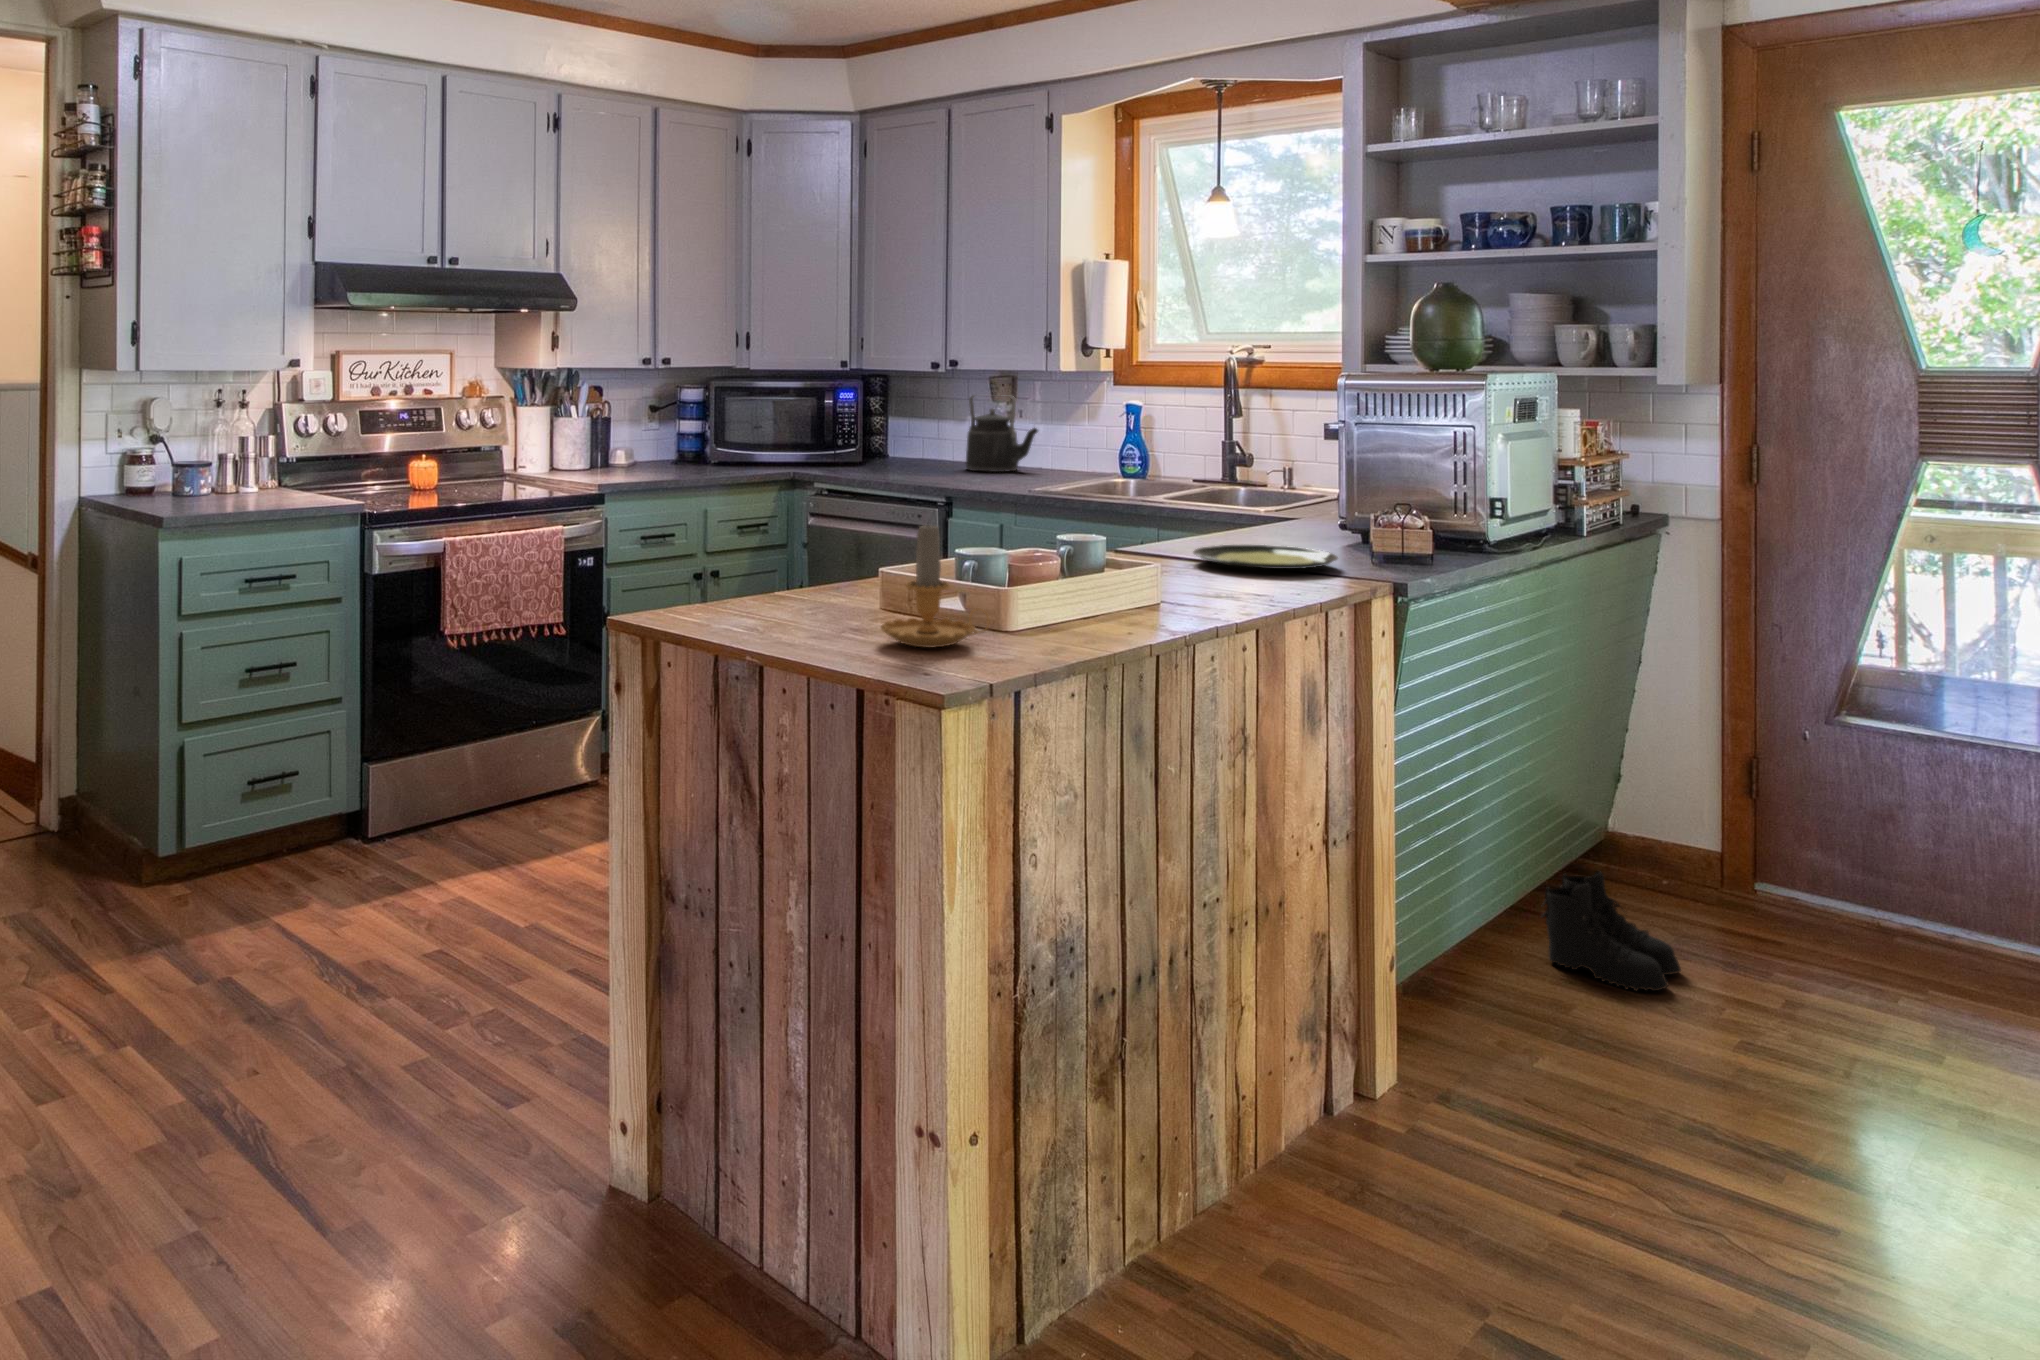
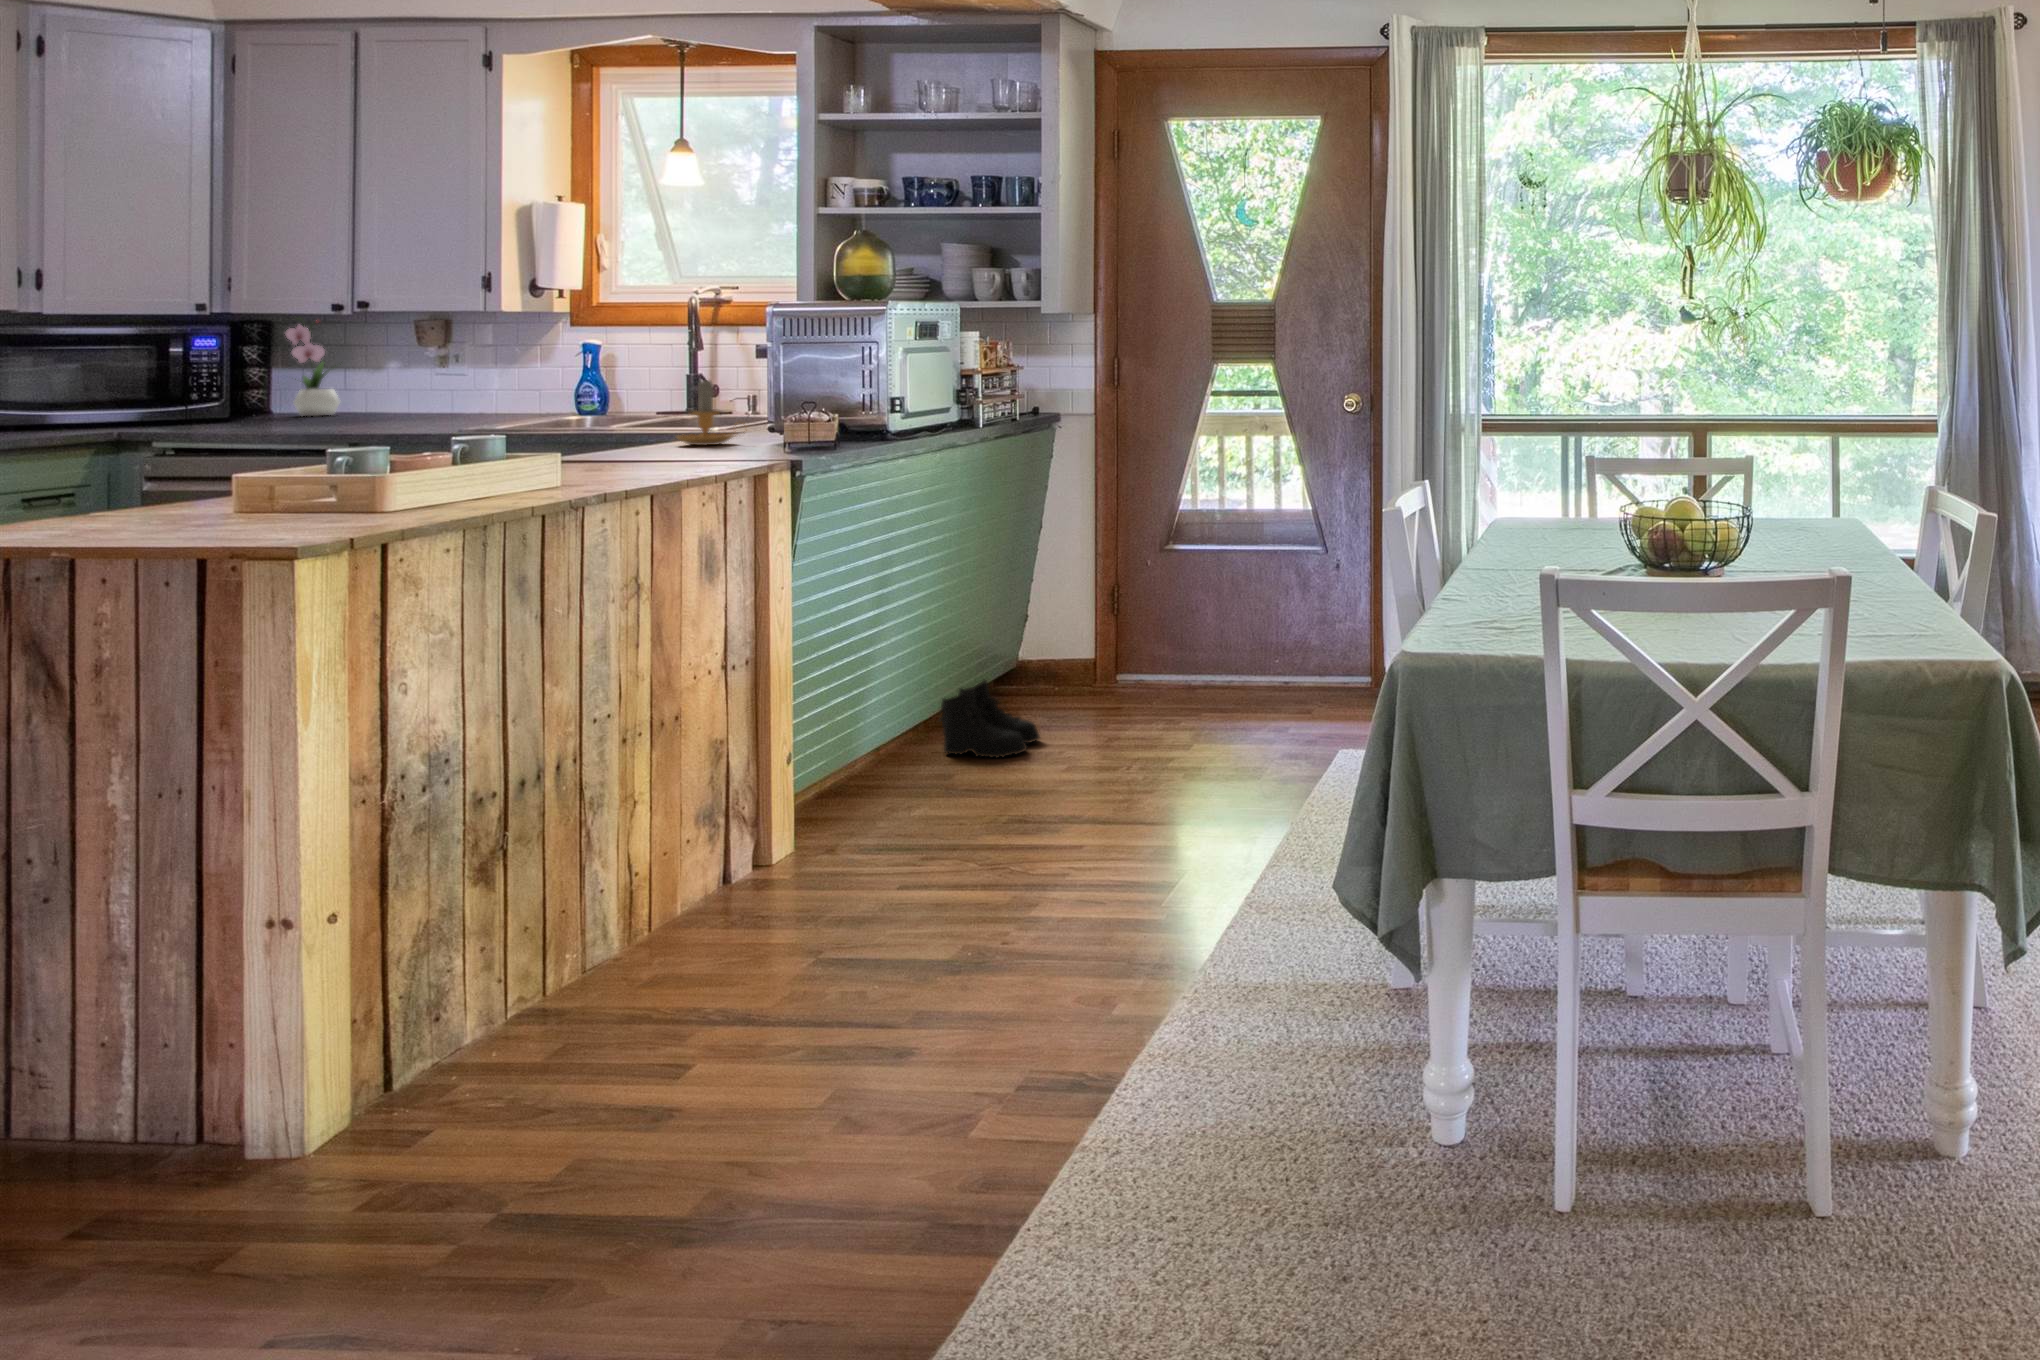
flower arrangement: none [896,369,938,465] -> present [286,316,340,416]
kettle: present [966,395,1038,472] -> none [384,338,479,417]
candle: present [881,525,990,648] -> present [677,380,738,445]
plate: present [1193,545,1338,569] -> none [612,444,751,459]

